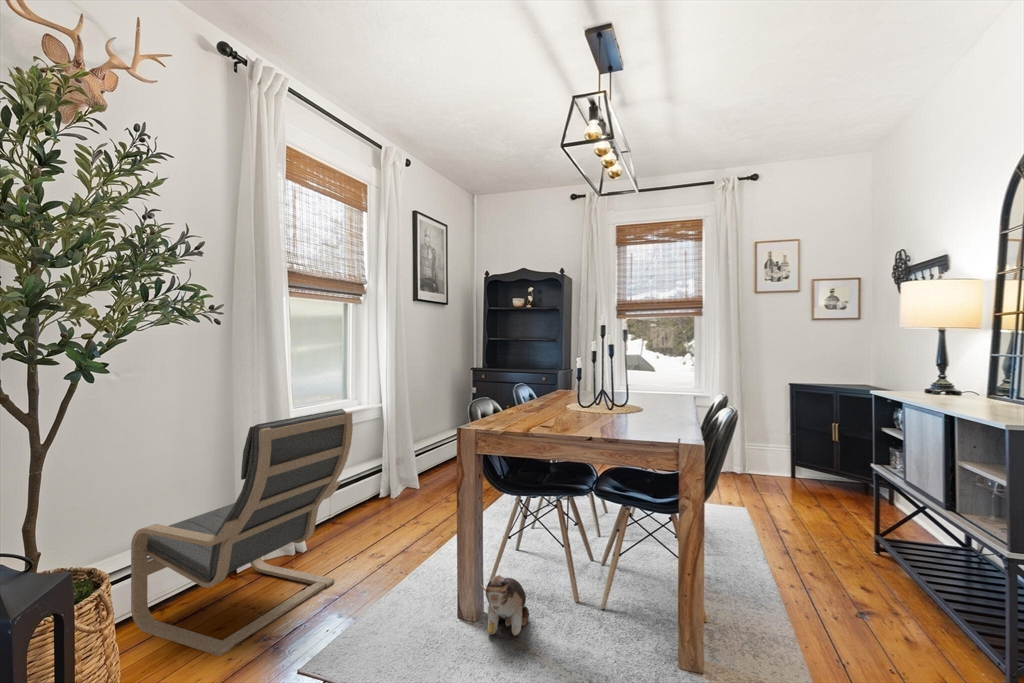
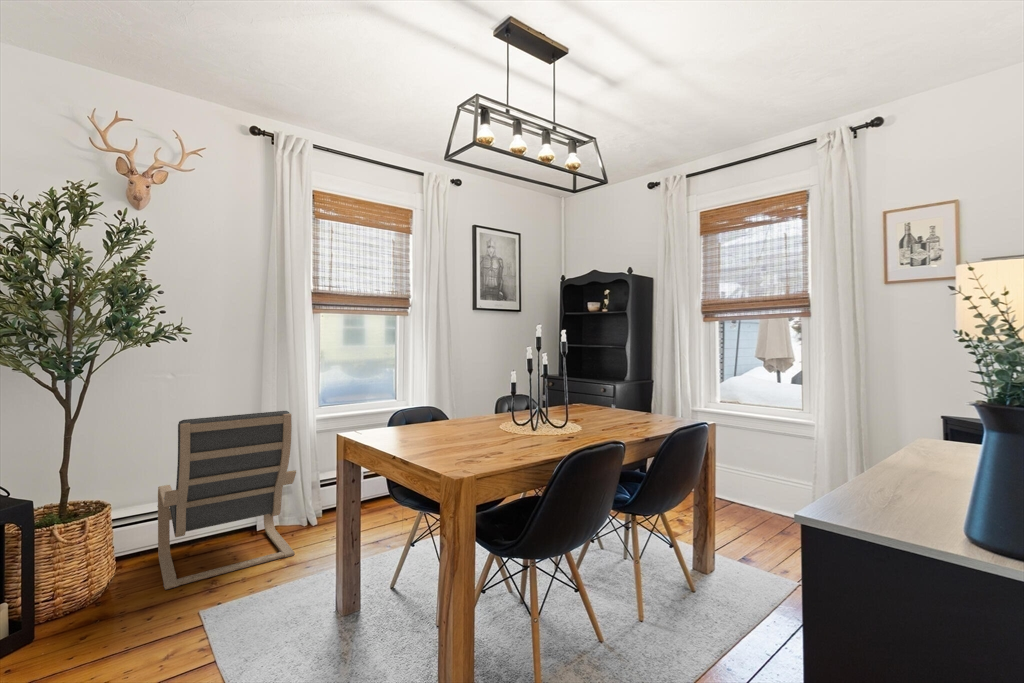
plush toy: present [481,575,529,635] -> none [296,580,396,643]

